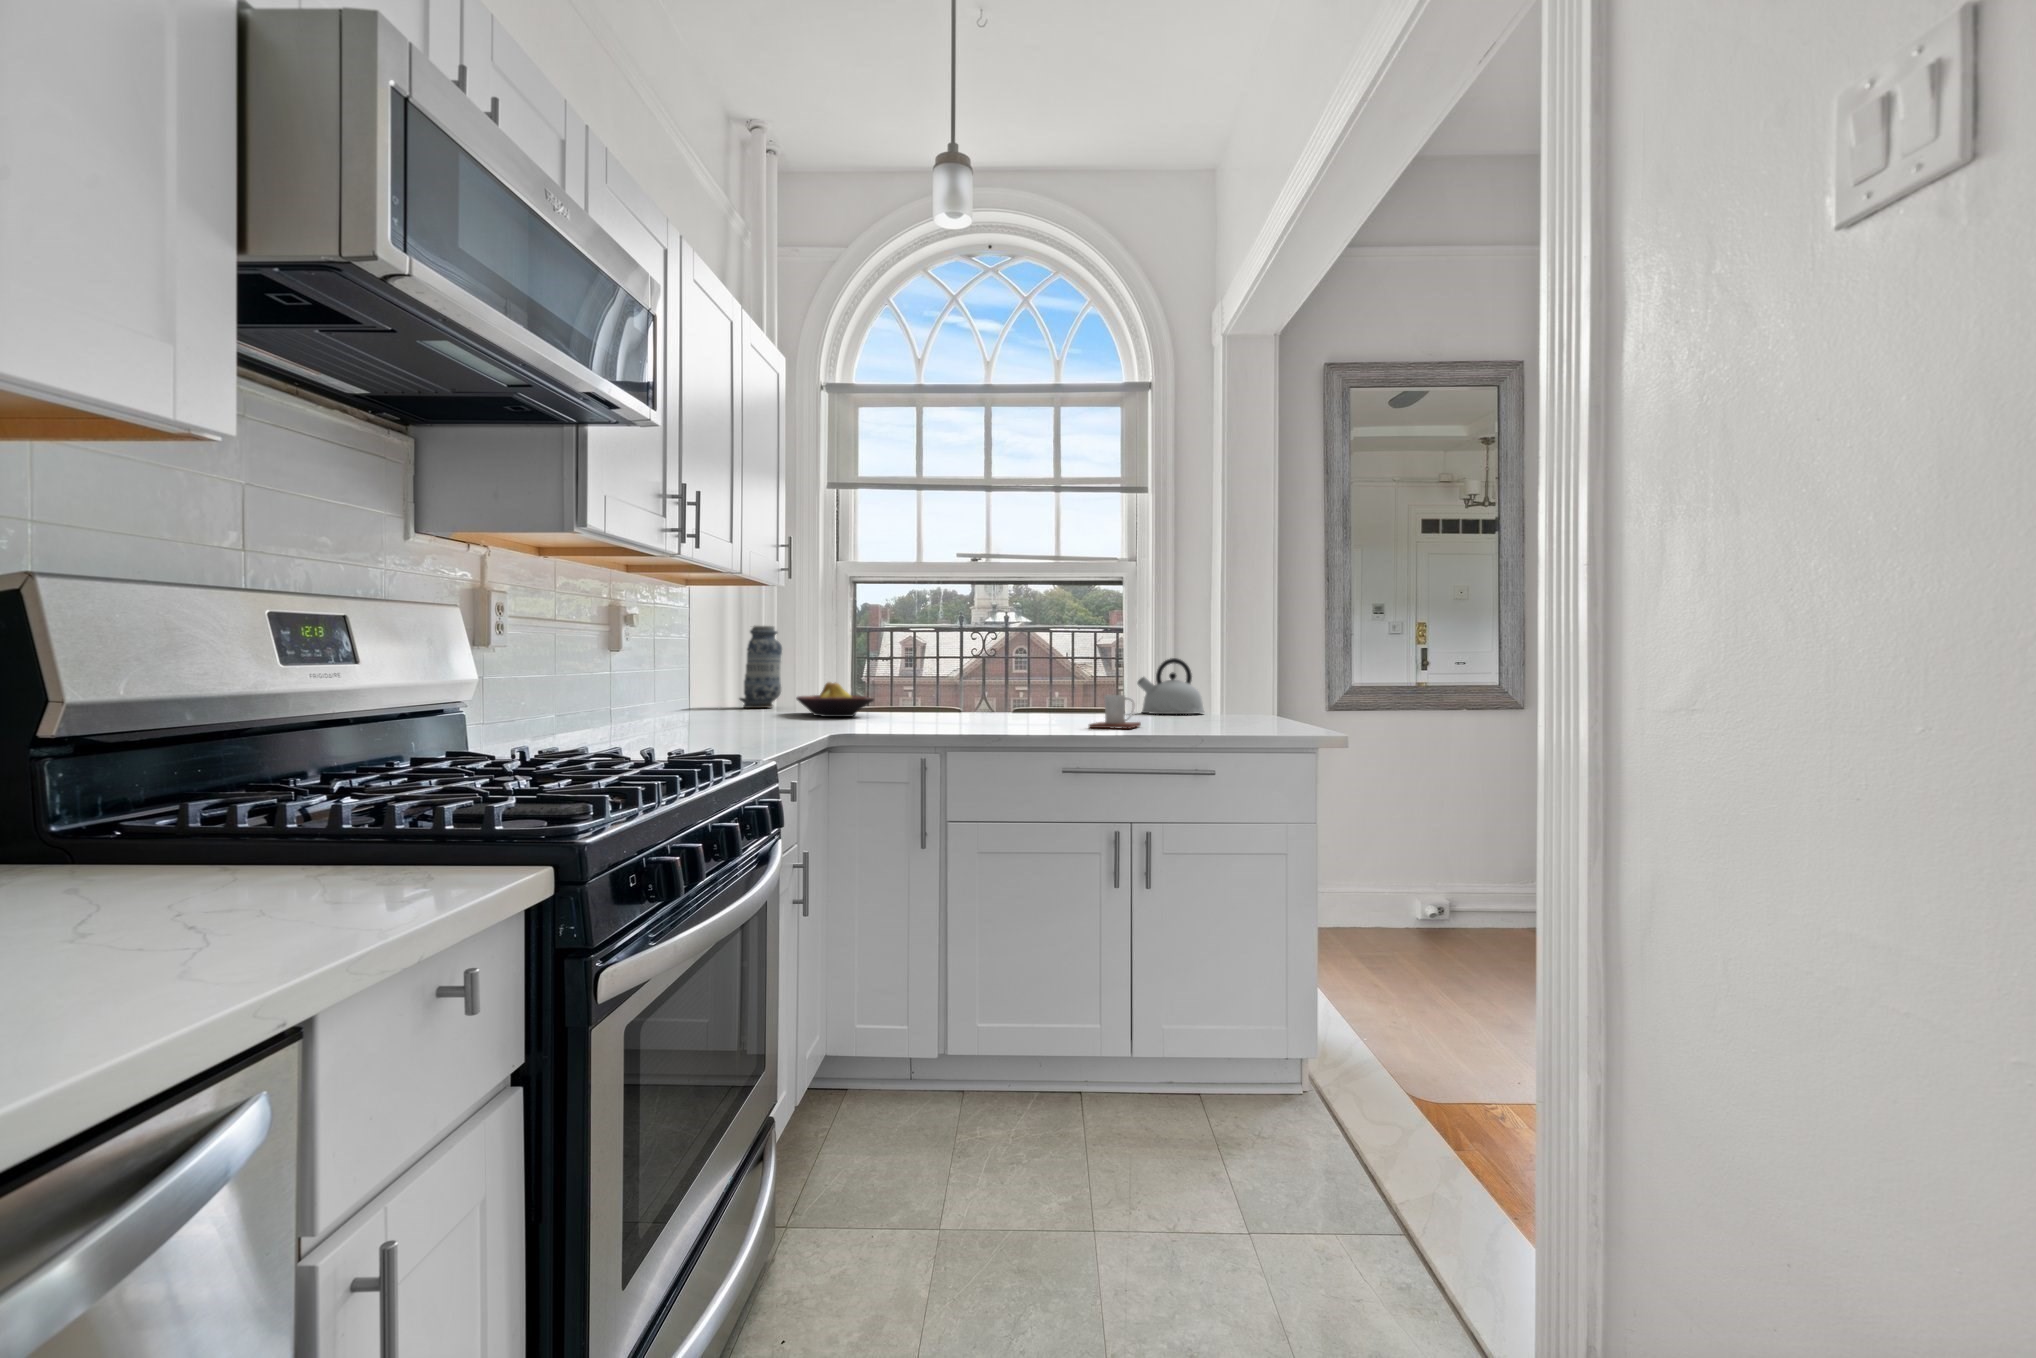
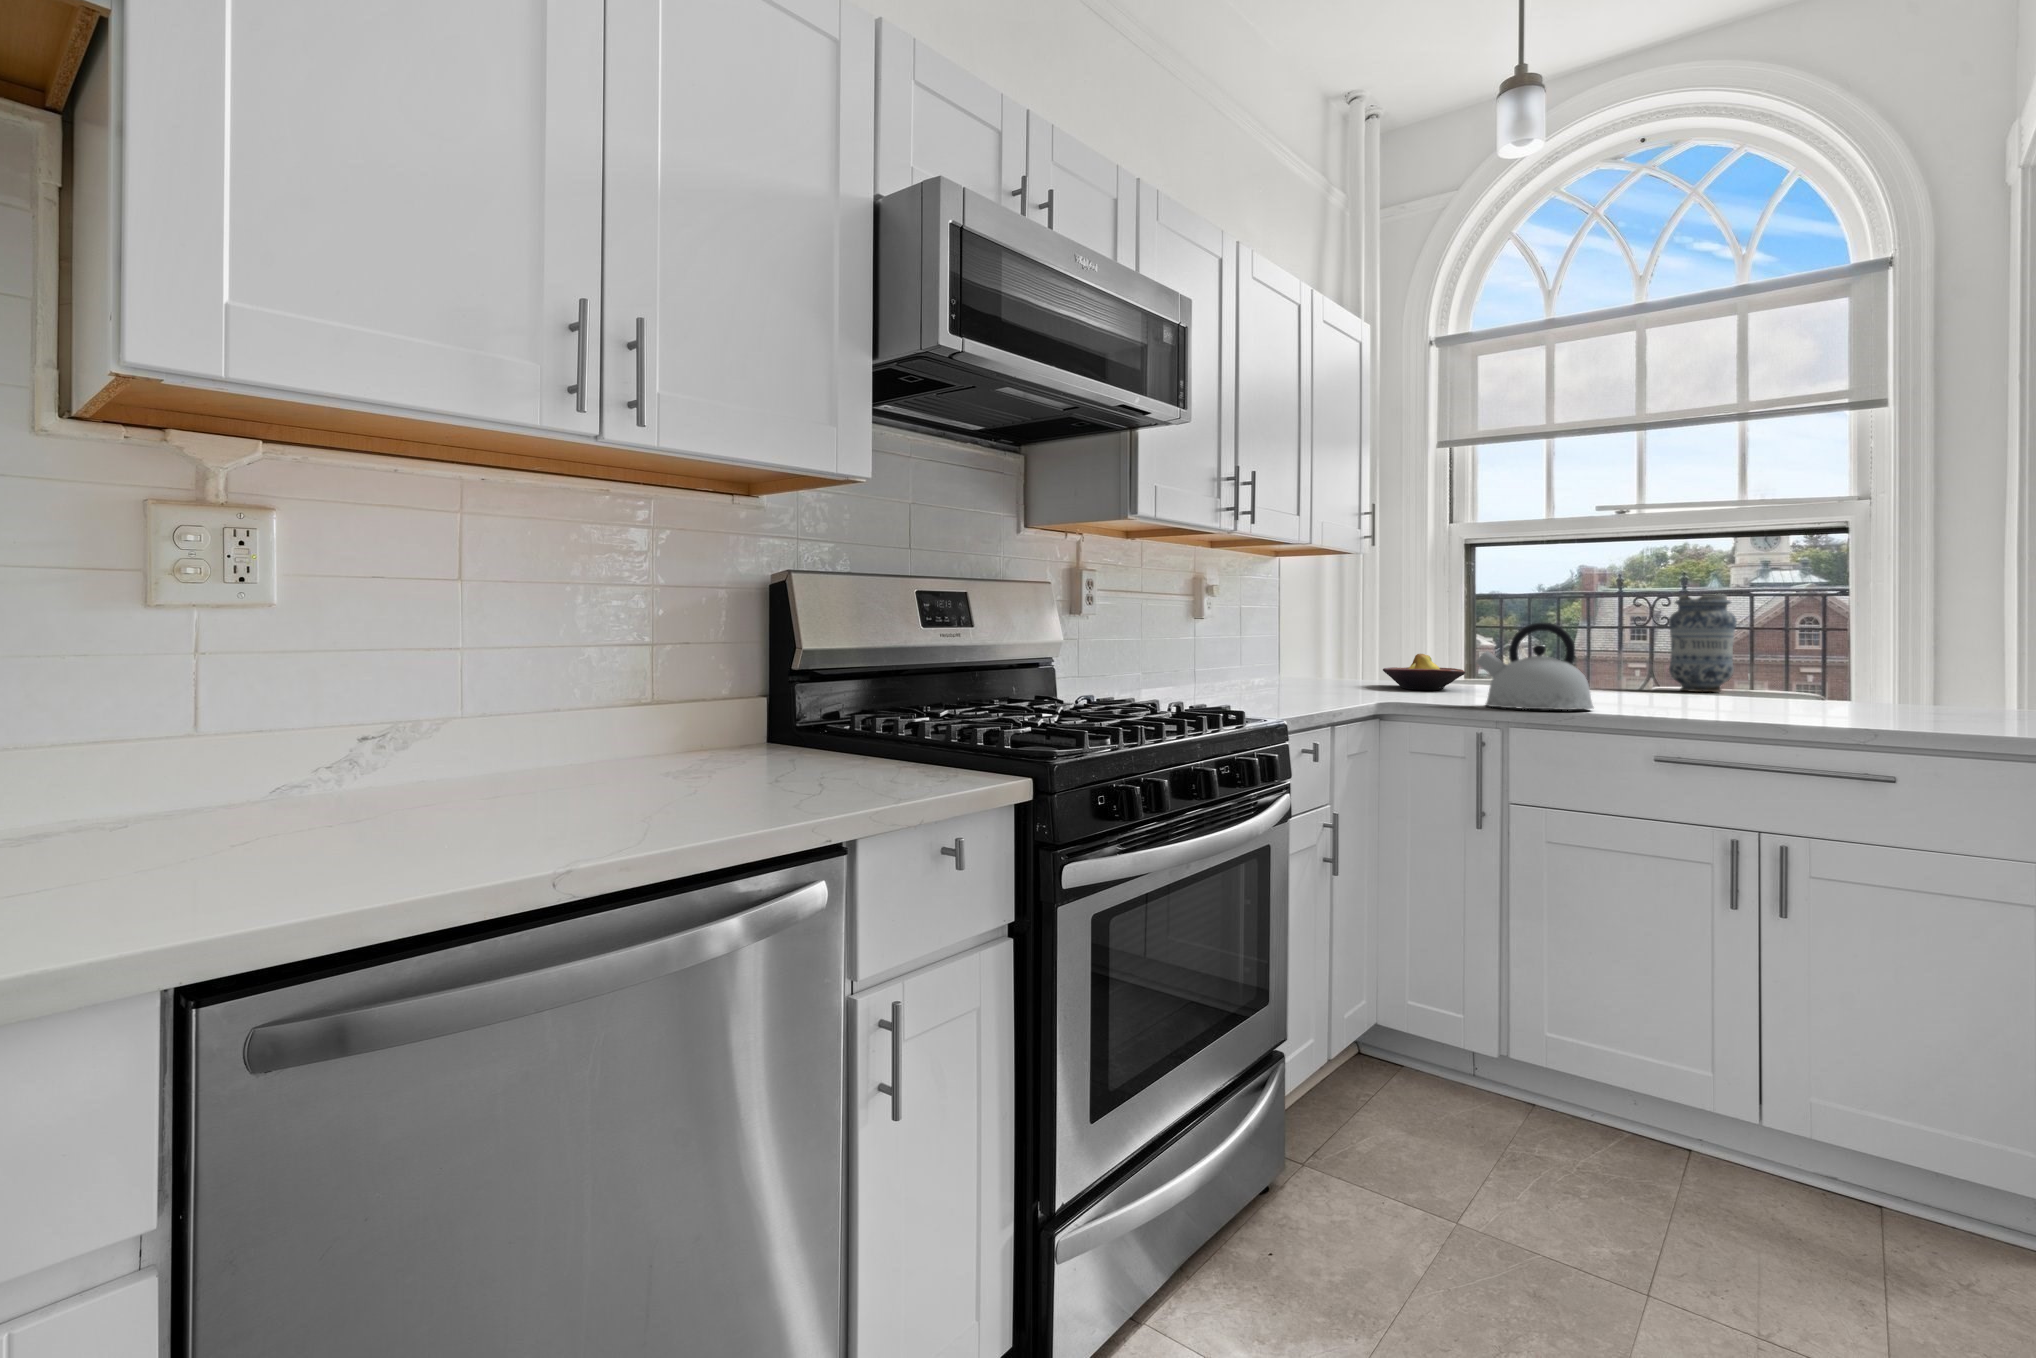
vase: present [740,626,782,708] -> present [1669,594,1737,692]
kettle: present [1137,658,1204,714] -> present [1476,622,1593,710]
mug: present [1089,695,1141,729] -> none [1718,673,1805,715]

